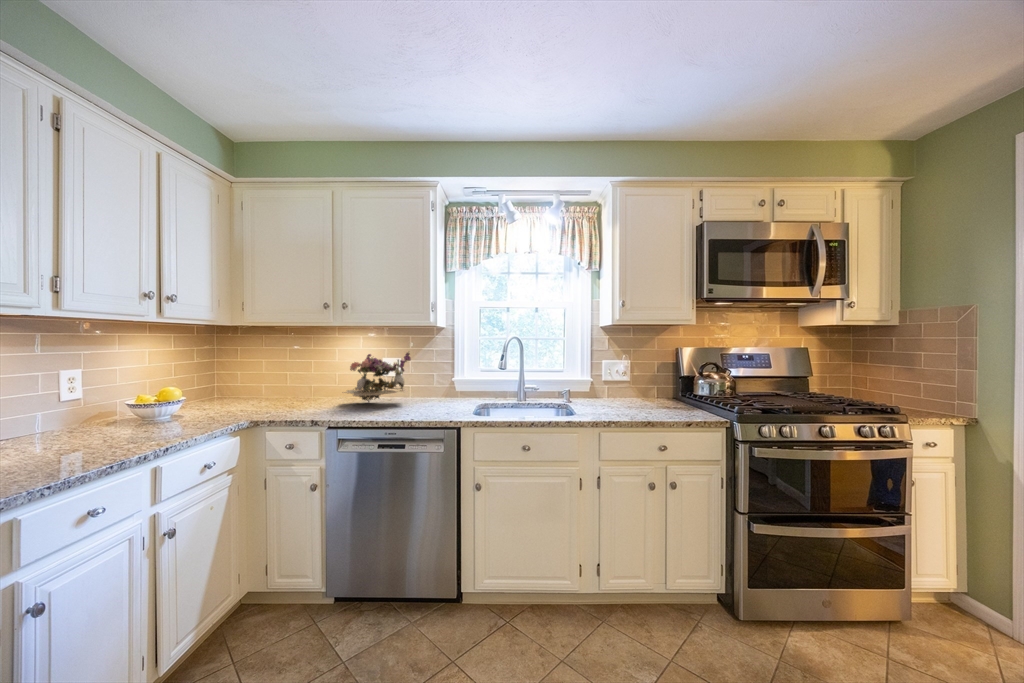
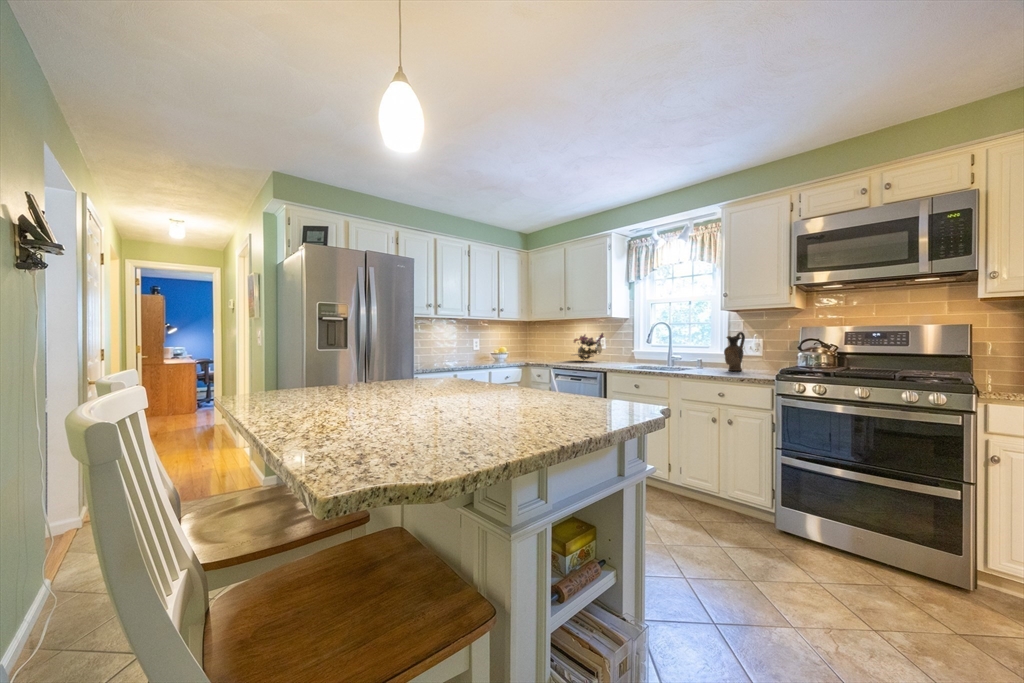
ceramic pitcher: none [617,353,639,406] -> present [724,332,745,371]

